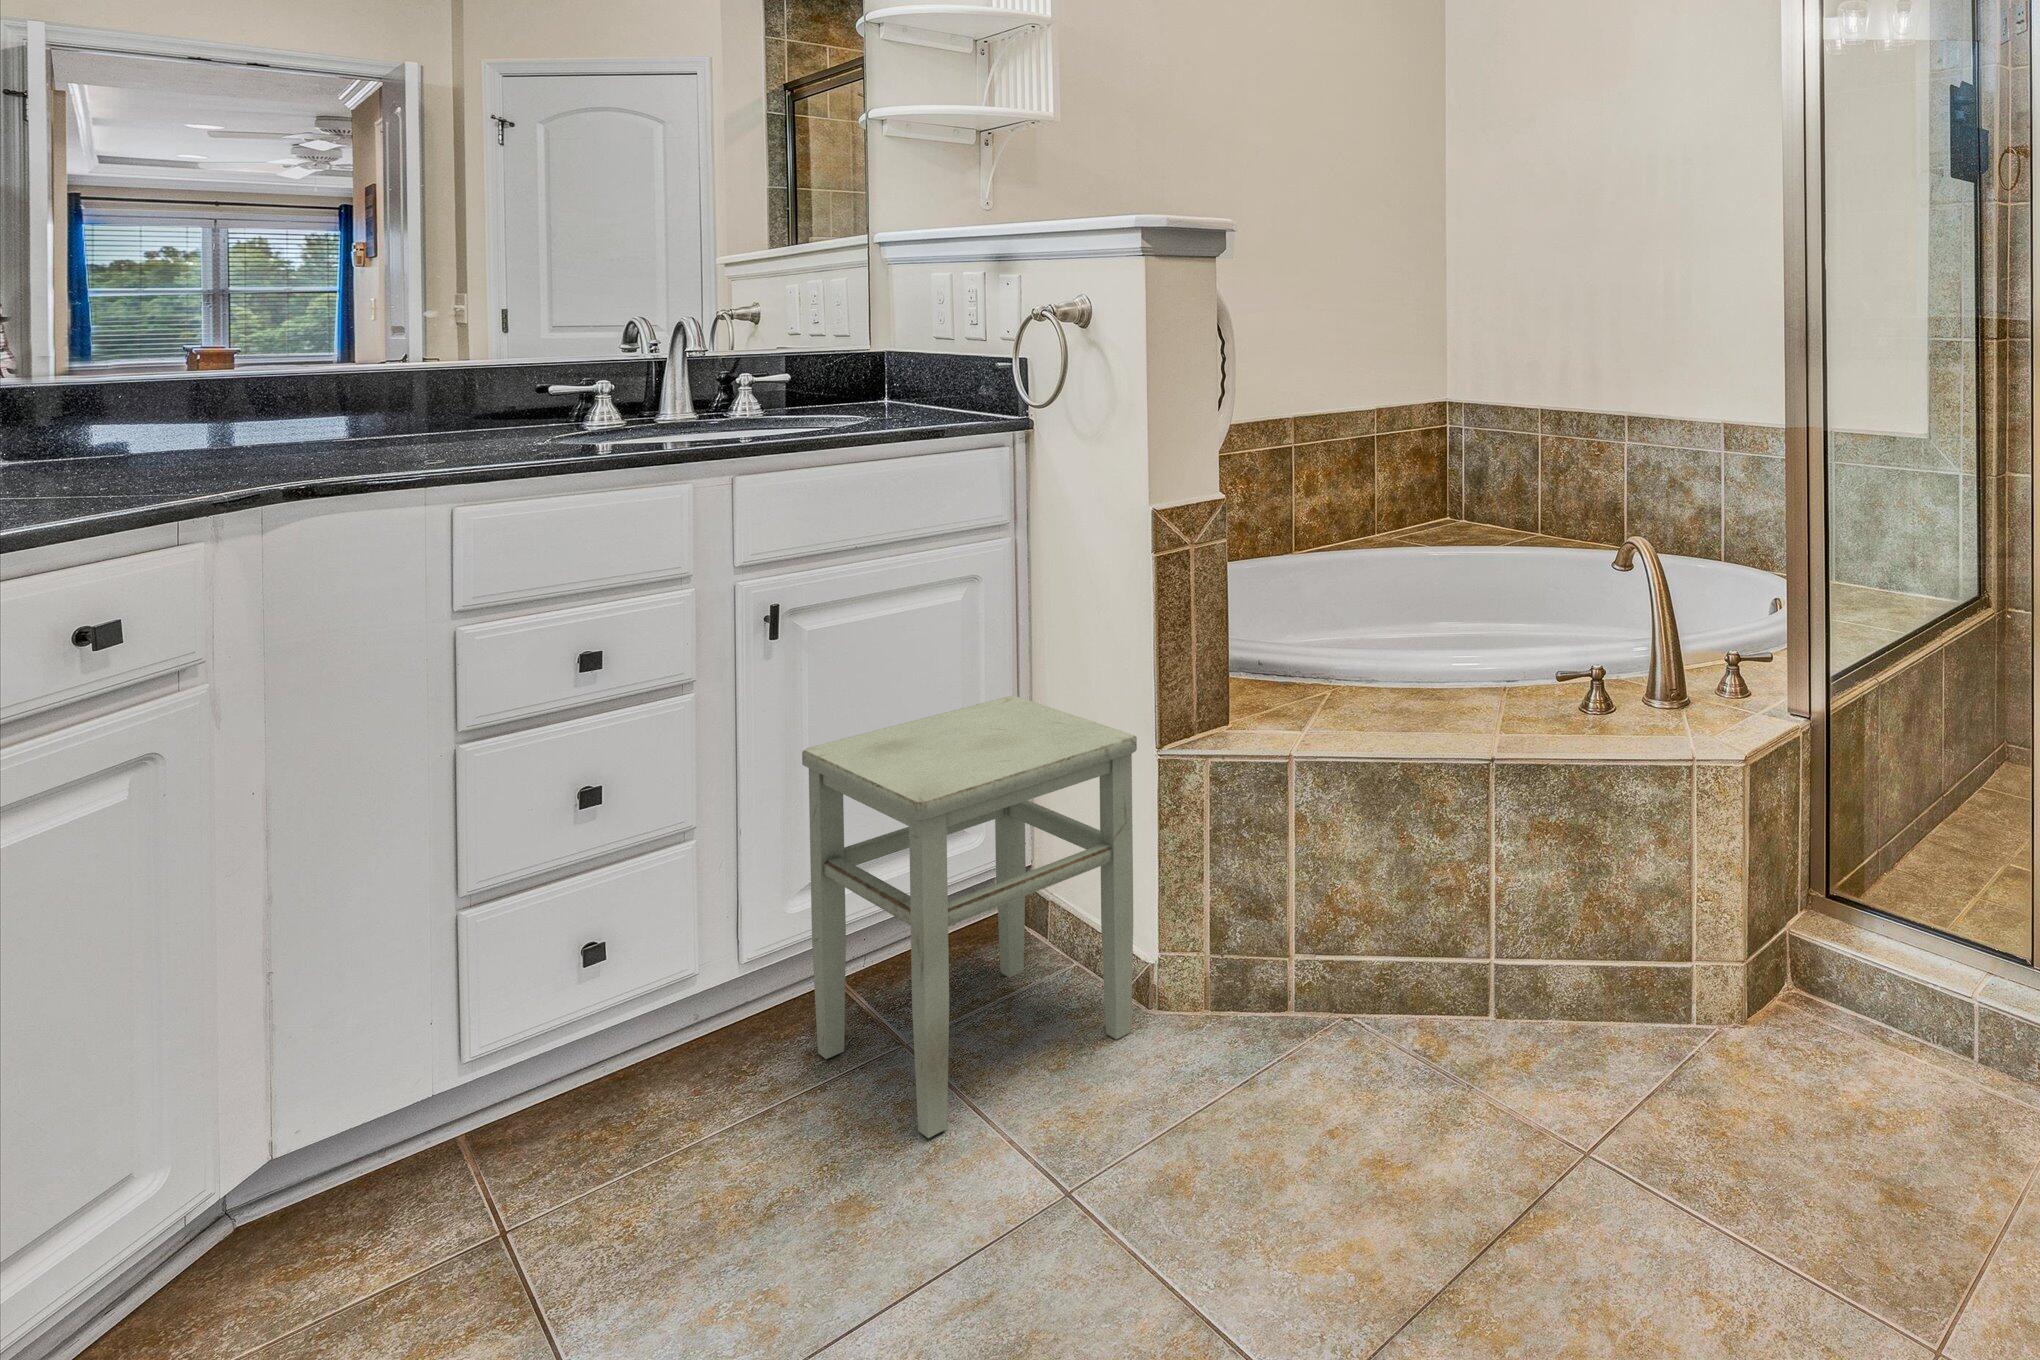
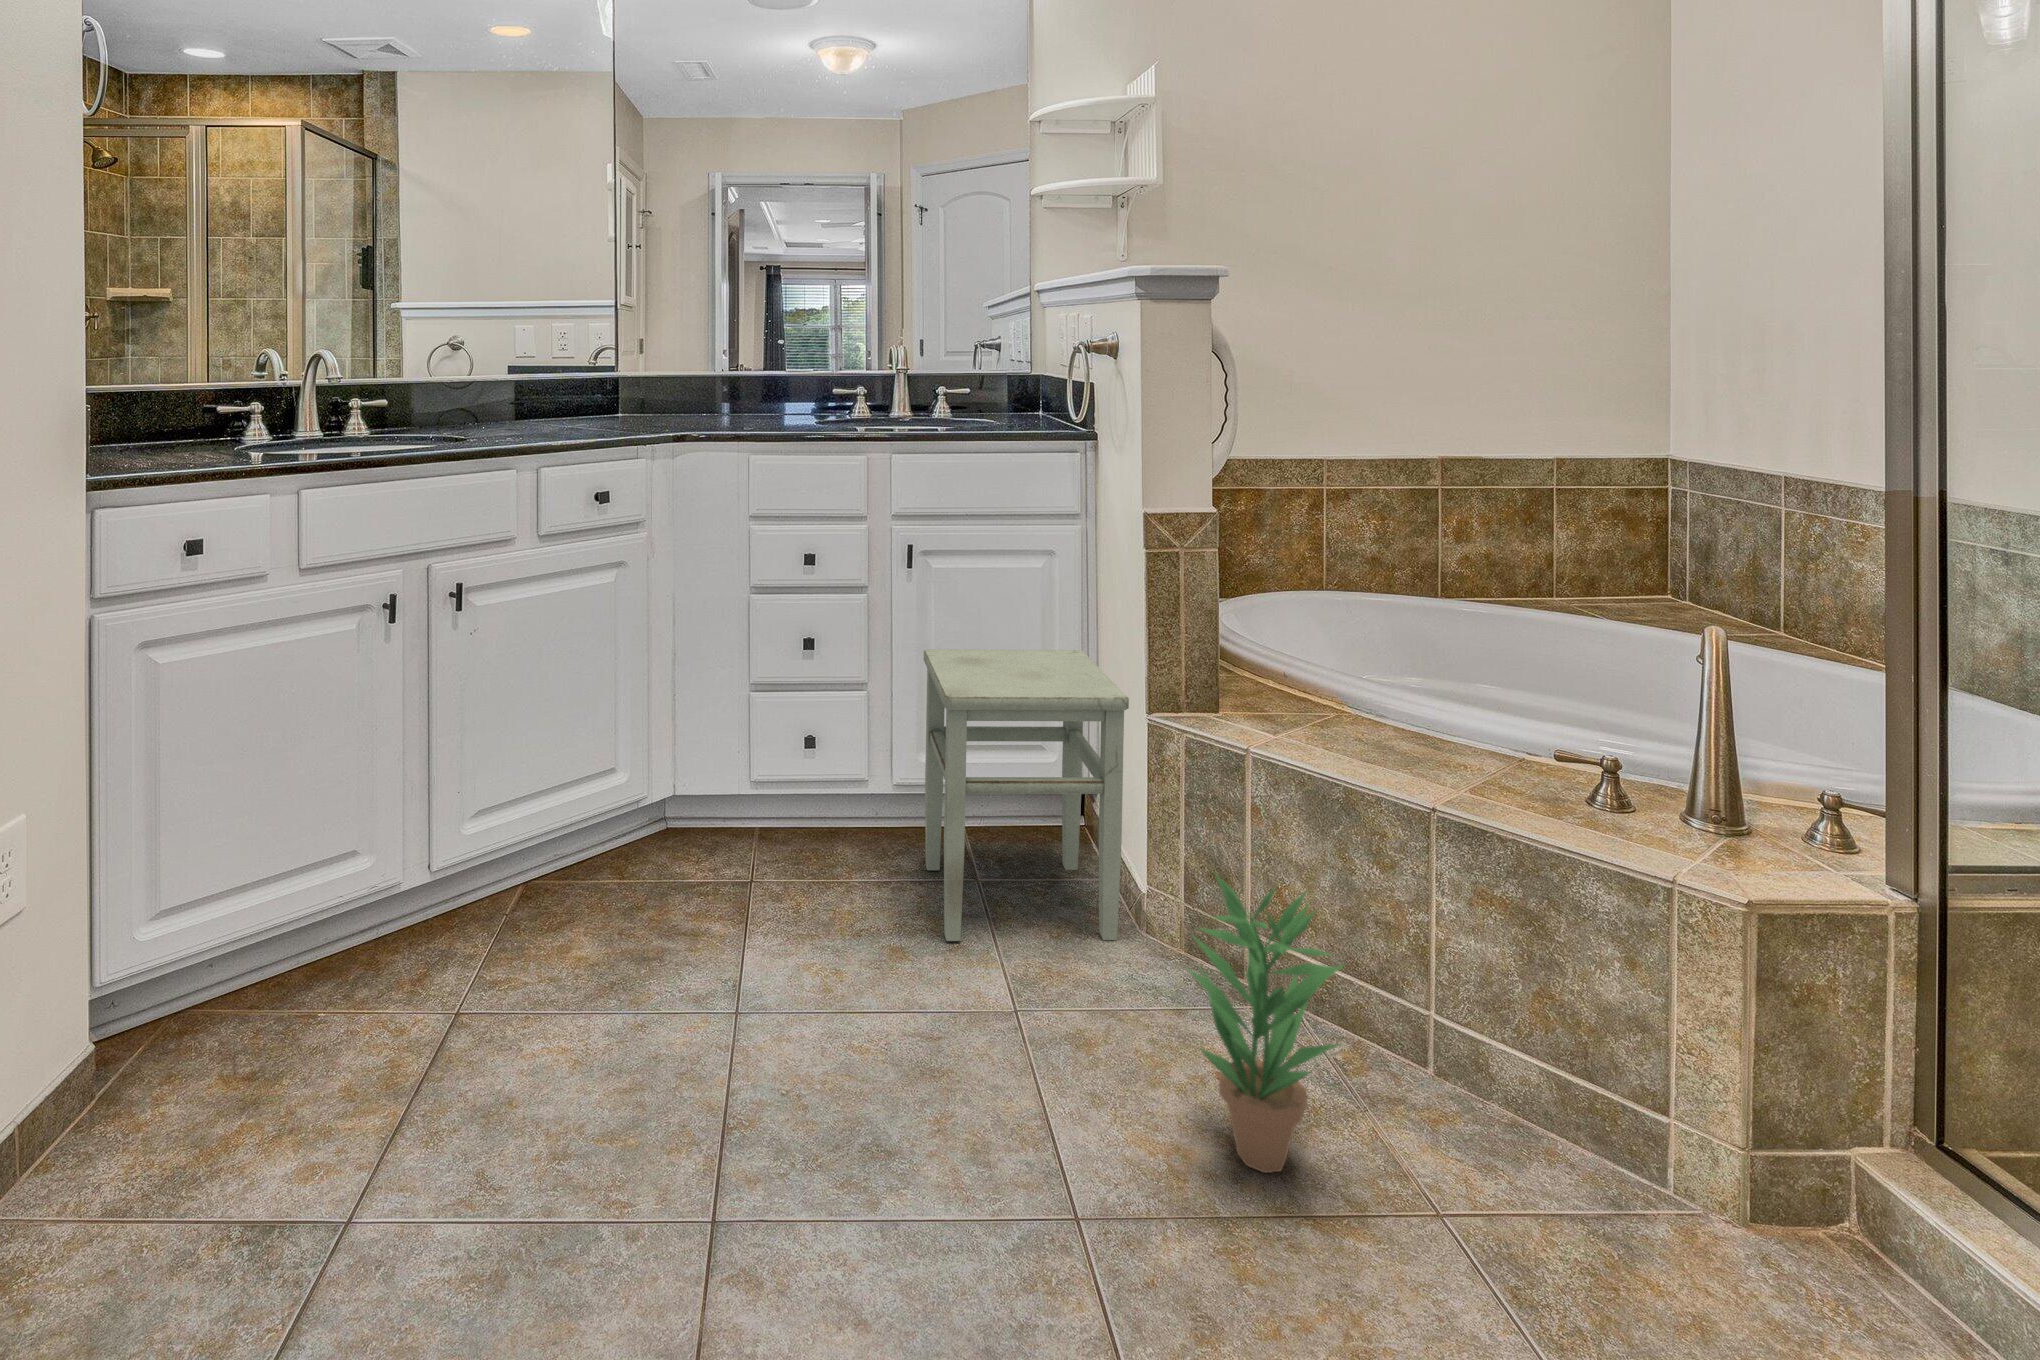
potted plant: none [1346,875,1526,1198] -> present [1185,874,1343,1173]

